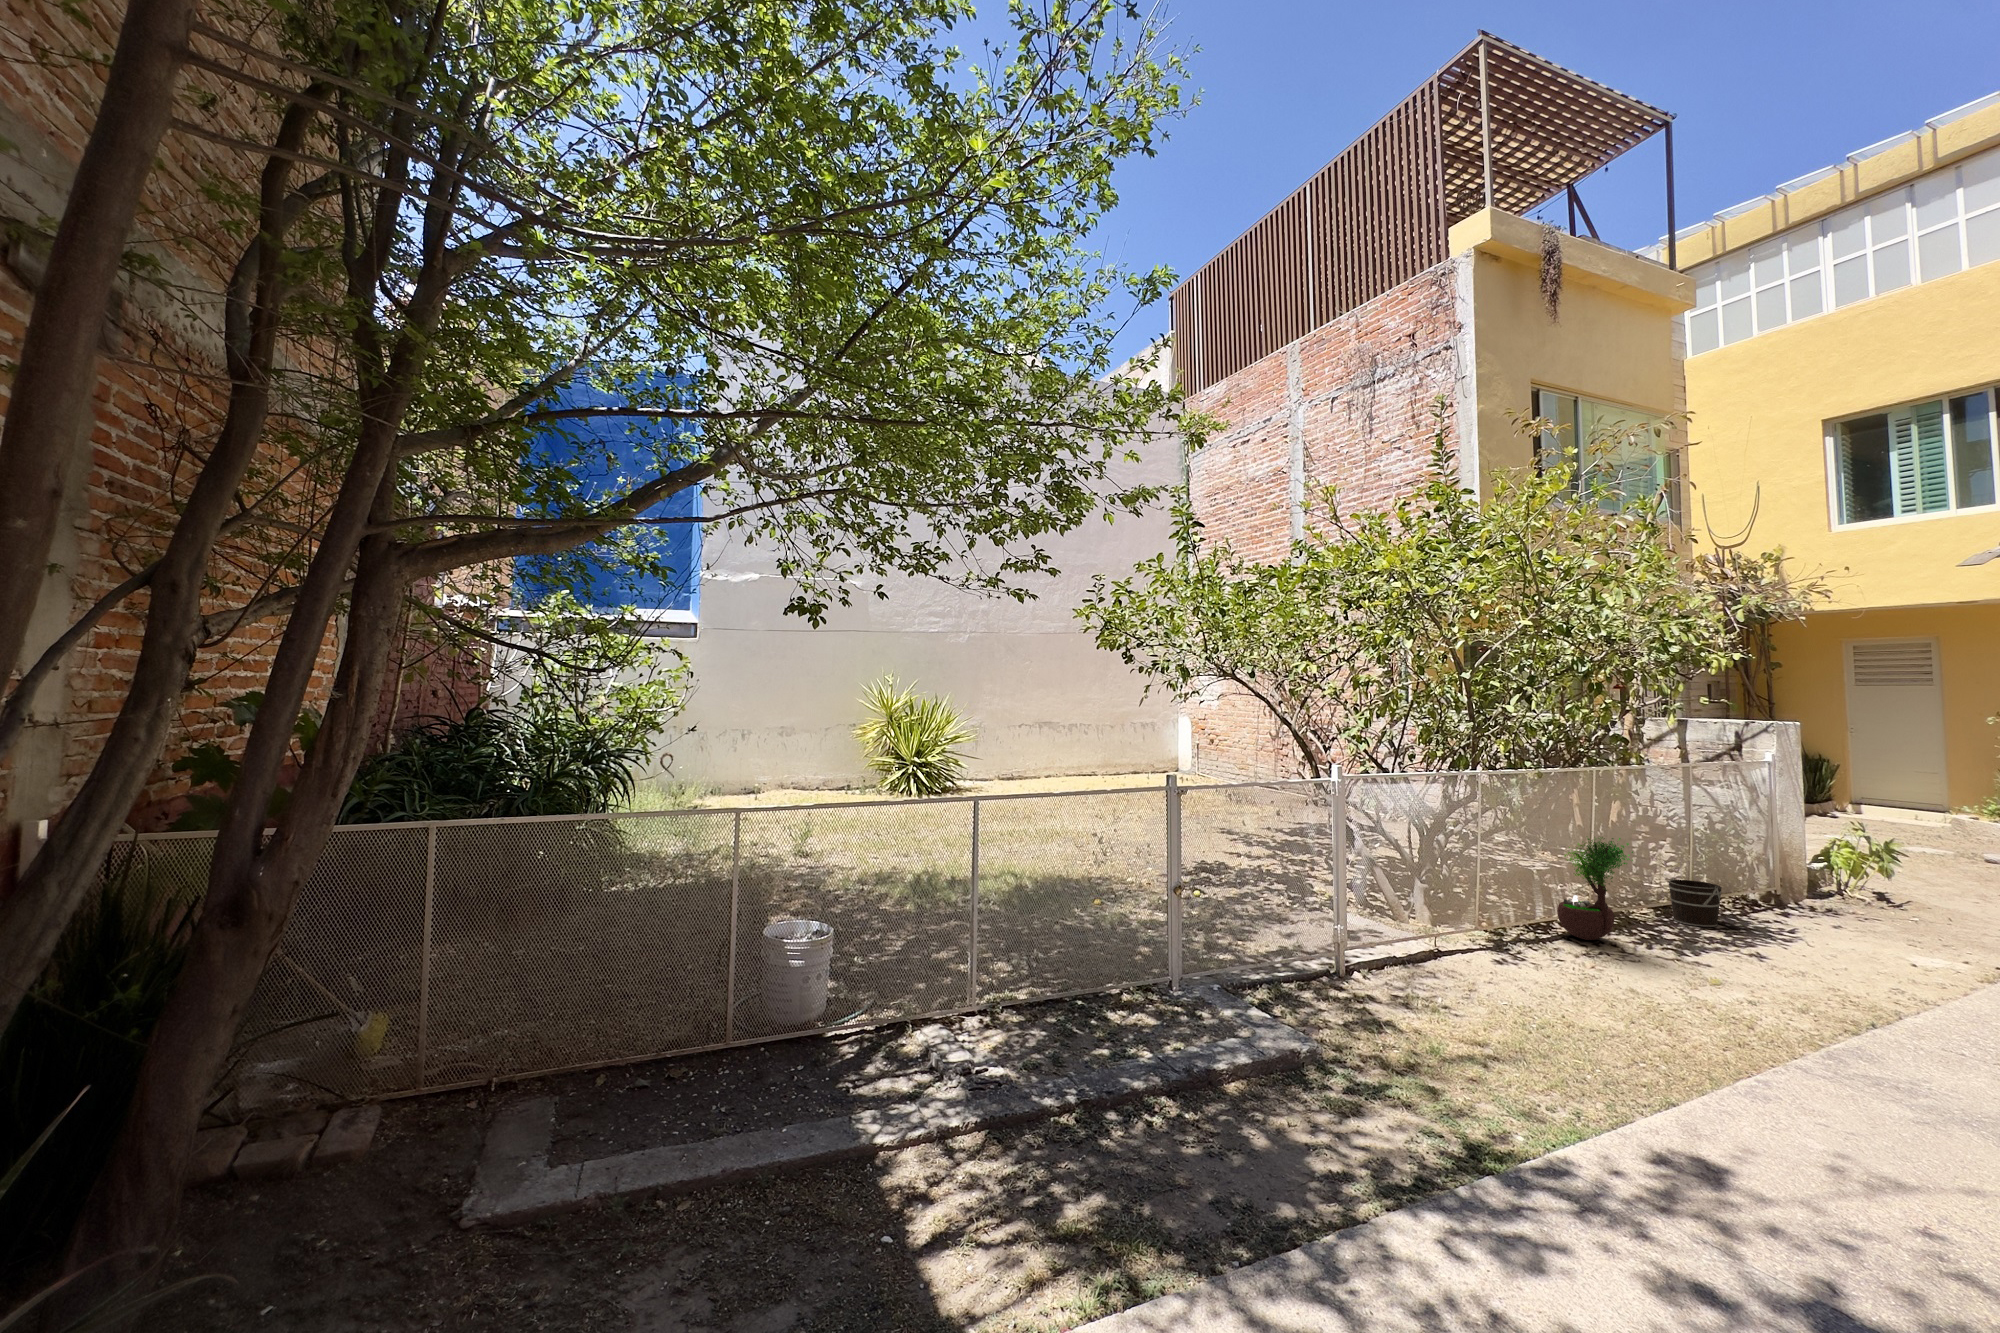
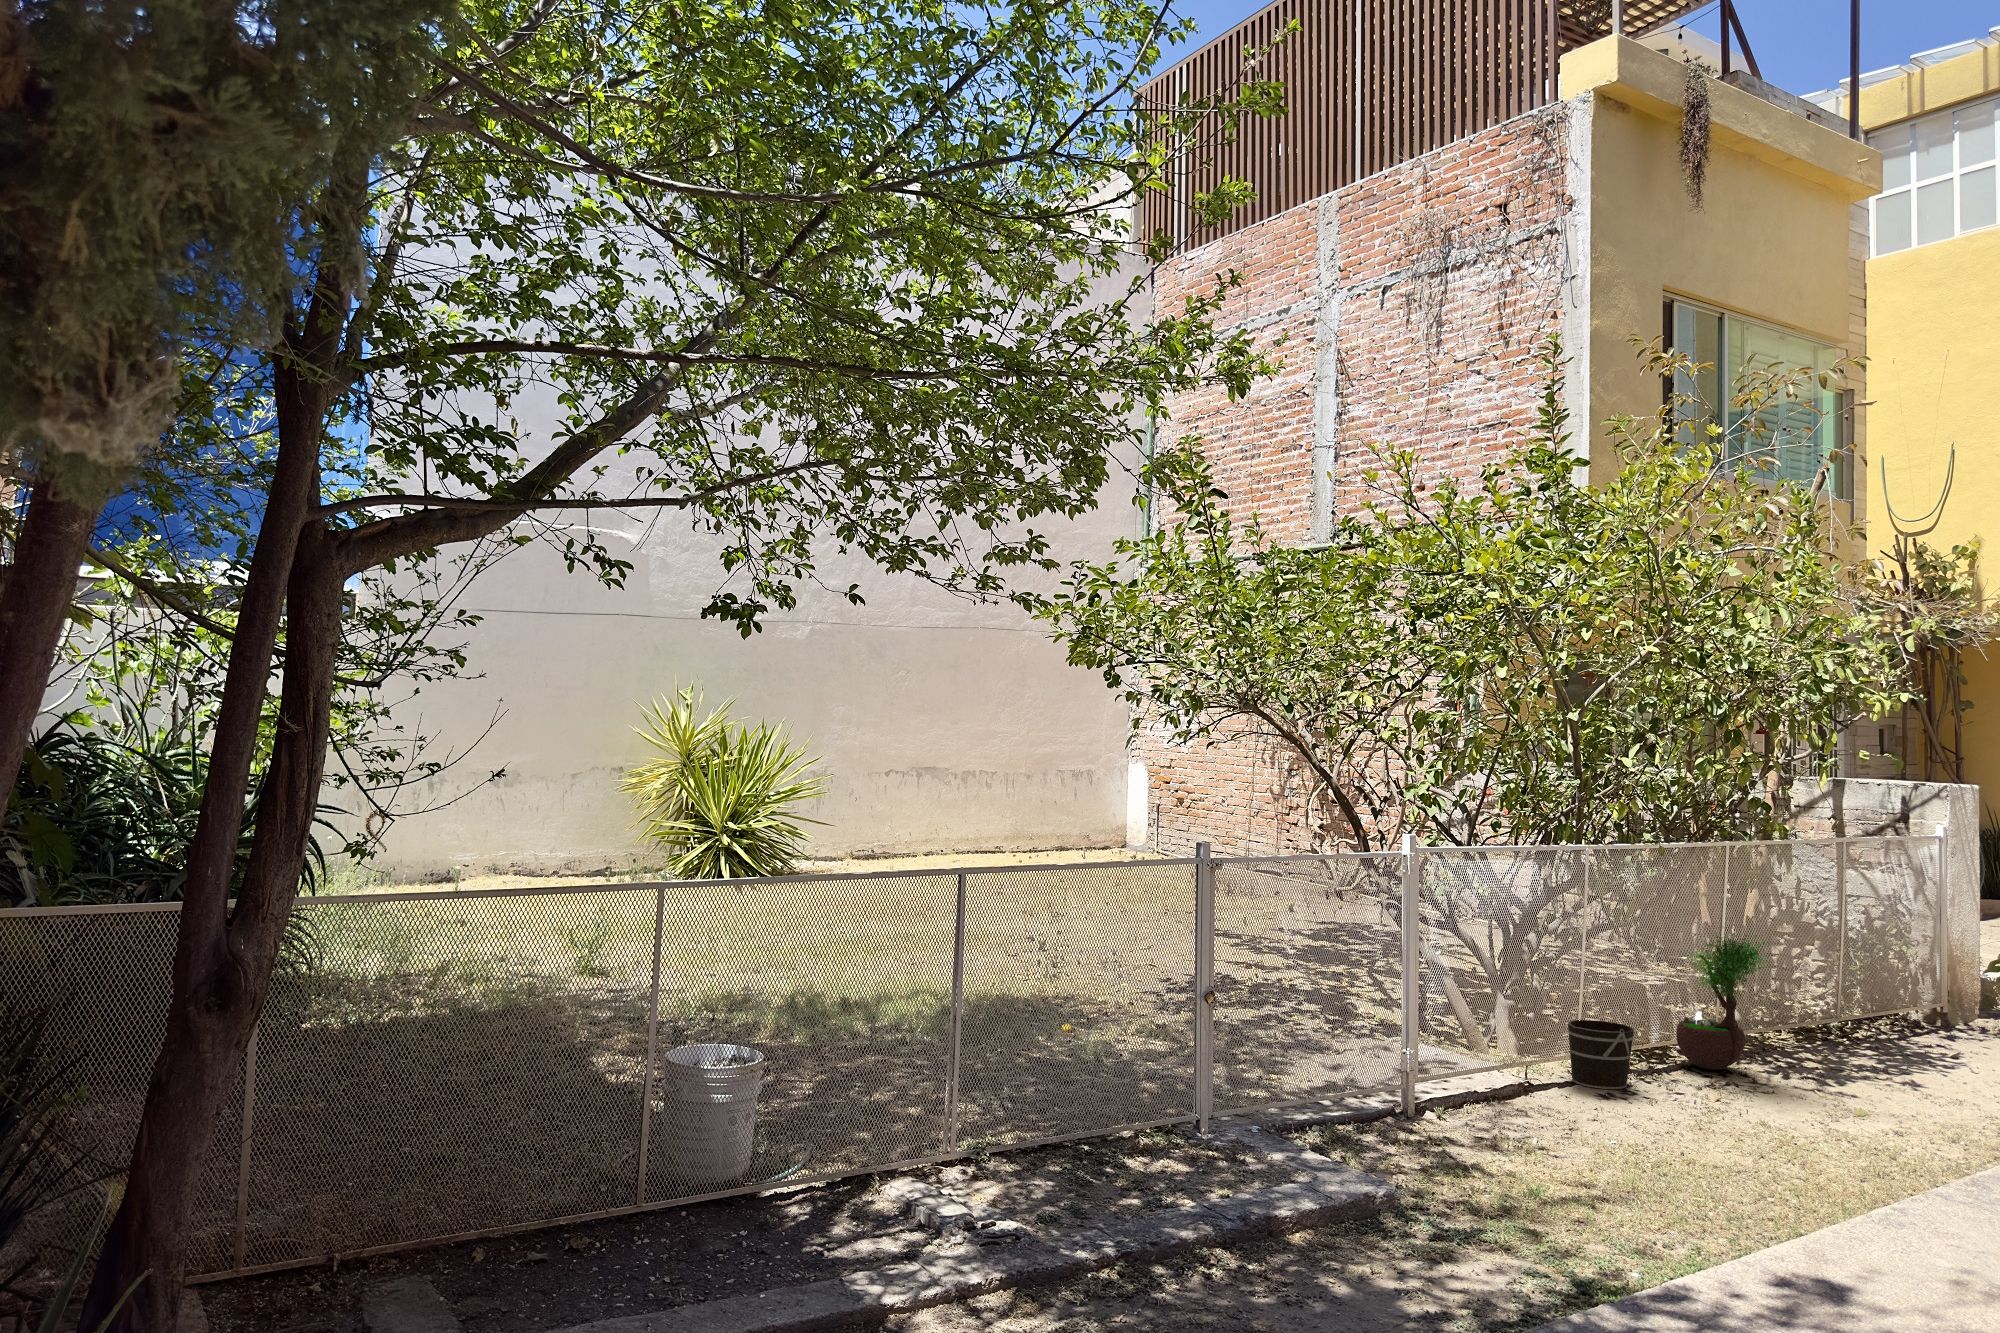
bucket: present [1669,878,1722,927] -> present [1568,1020,1634,1089]

